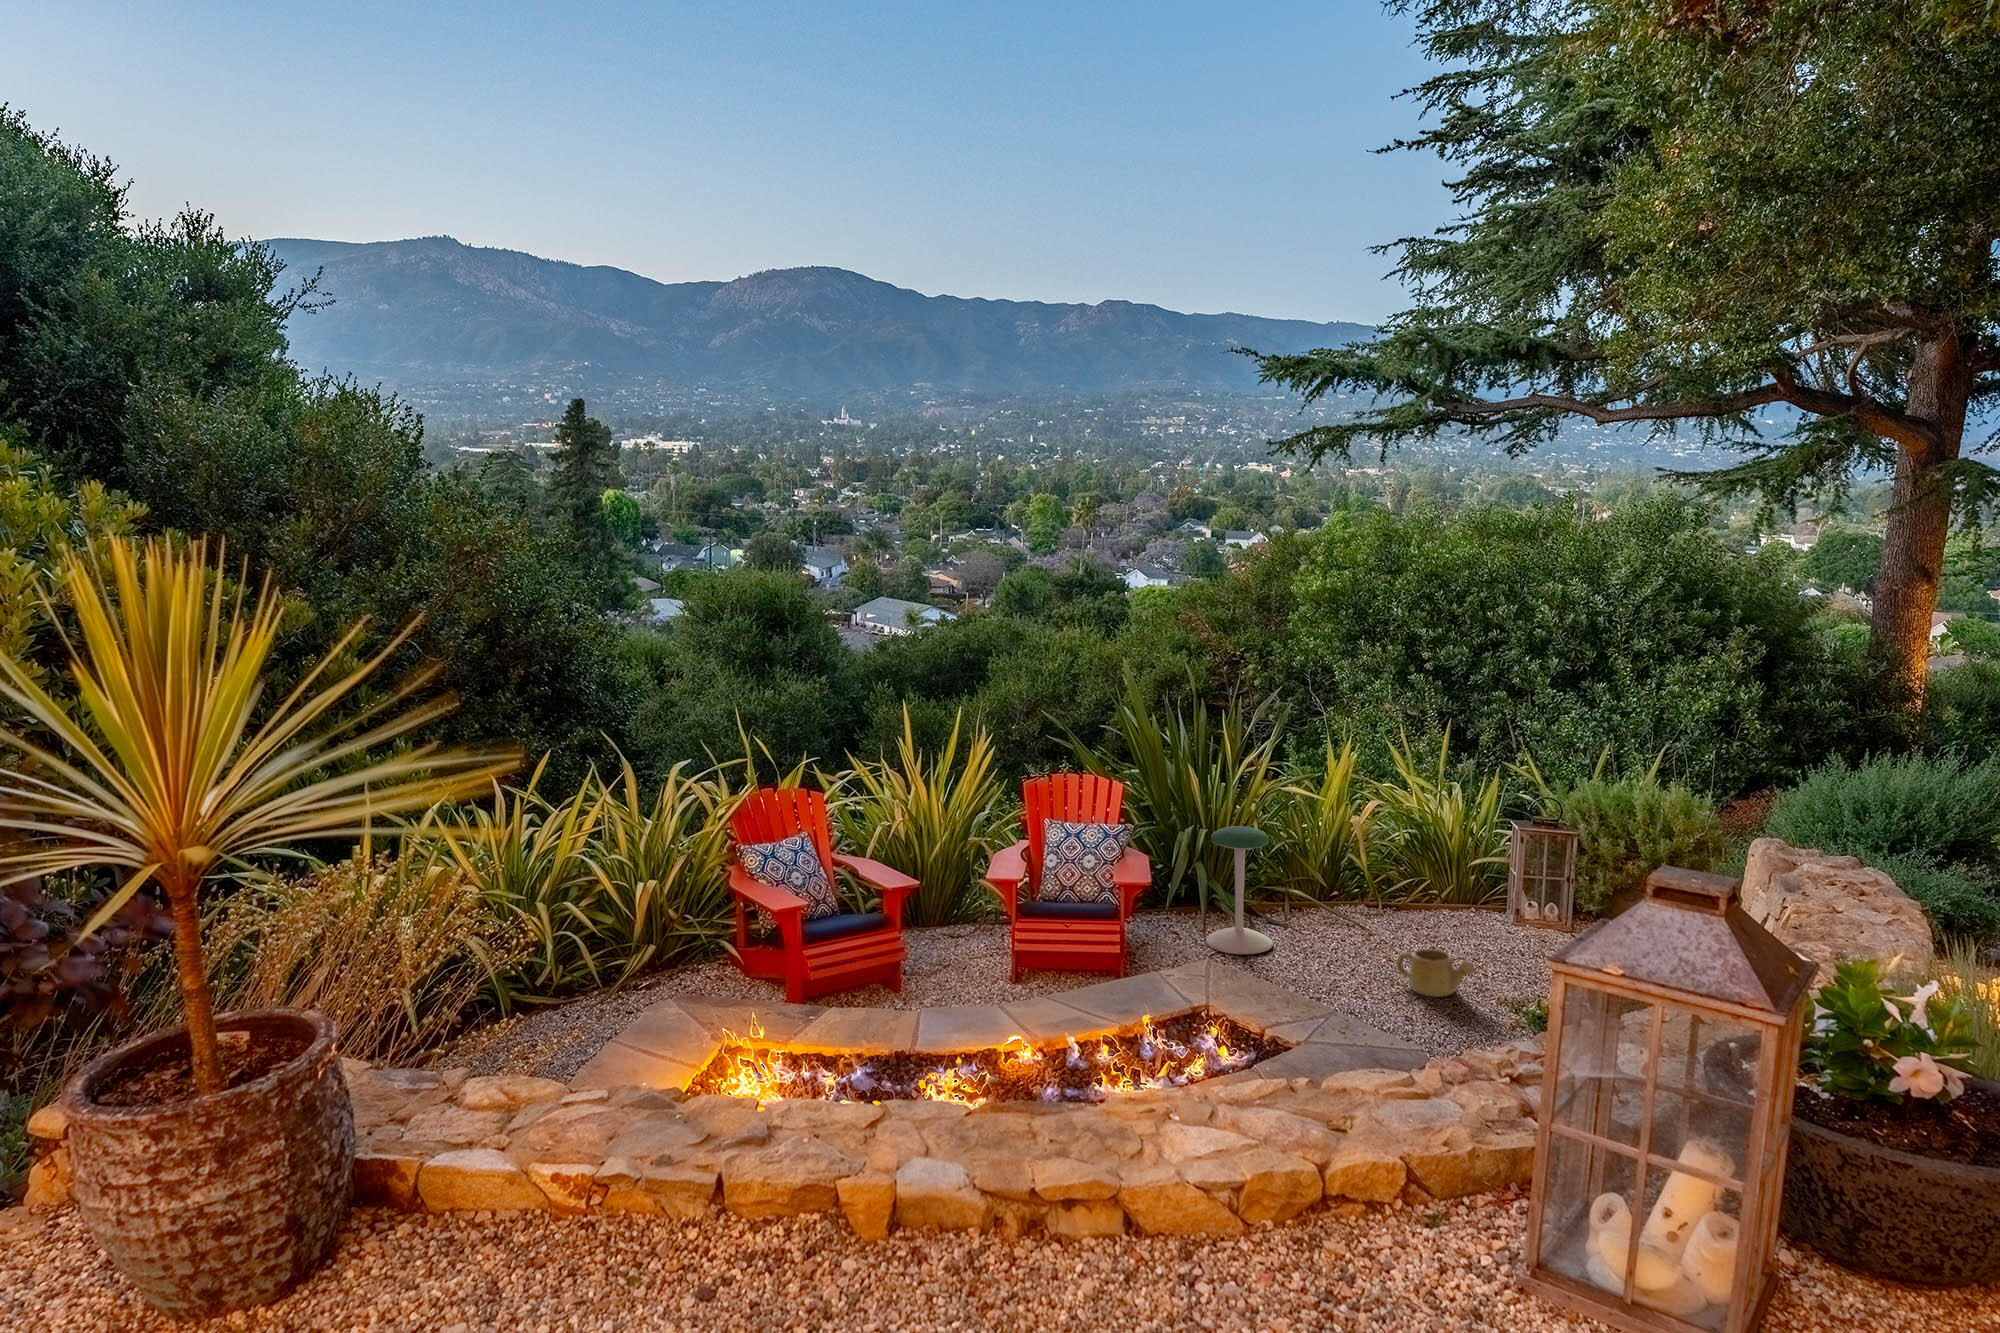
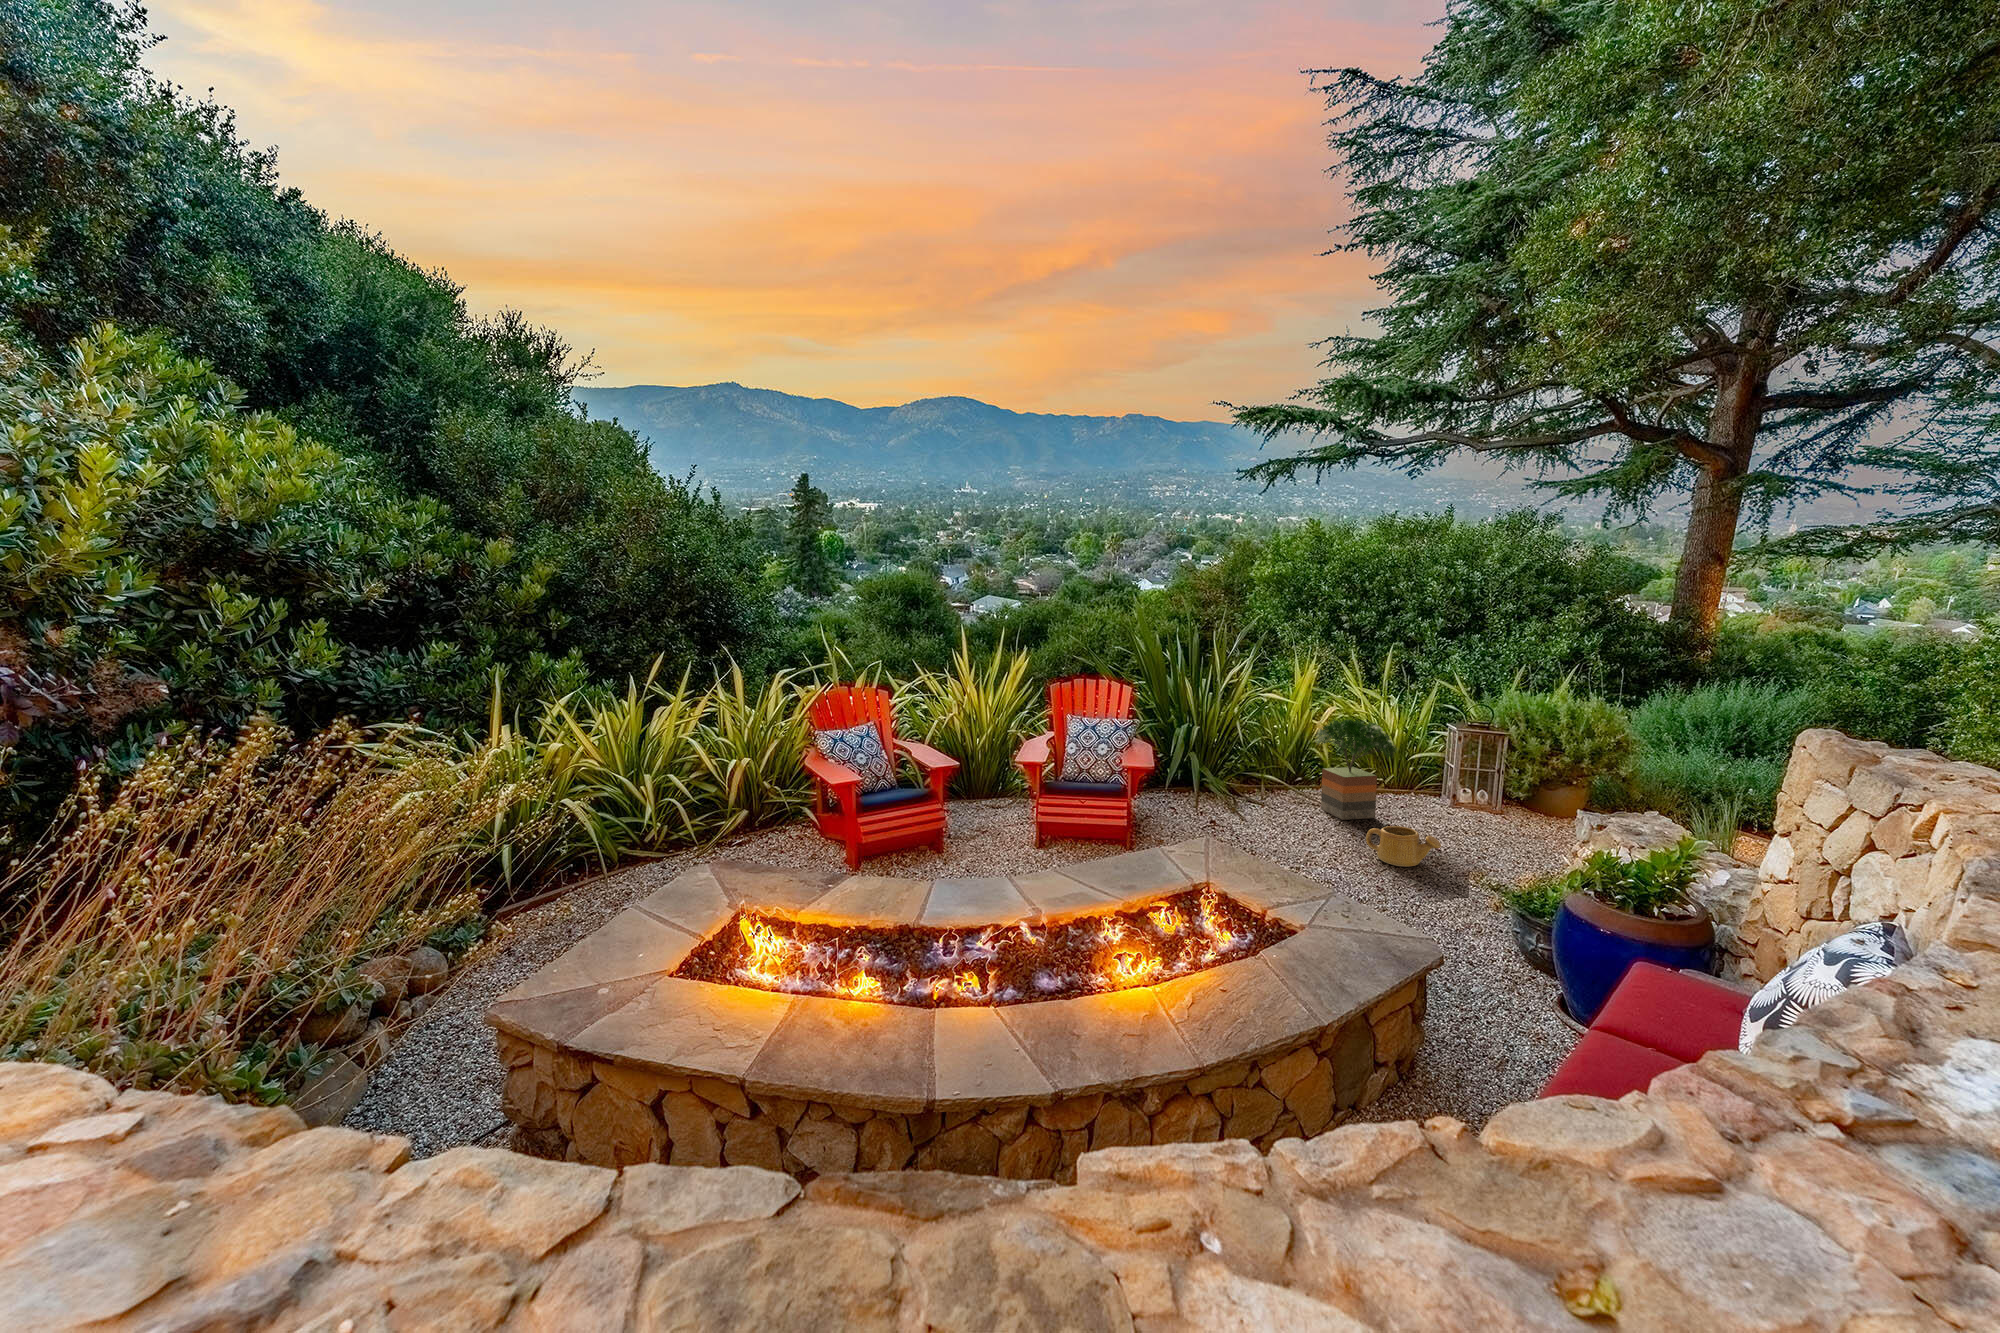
potted tree: none [1346,814,1441,939] -> present [1317,719,1396,820]
stool: present [1206,826,1273,954] -> none [1198,724,1254,829]

